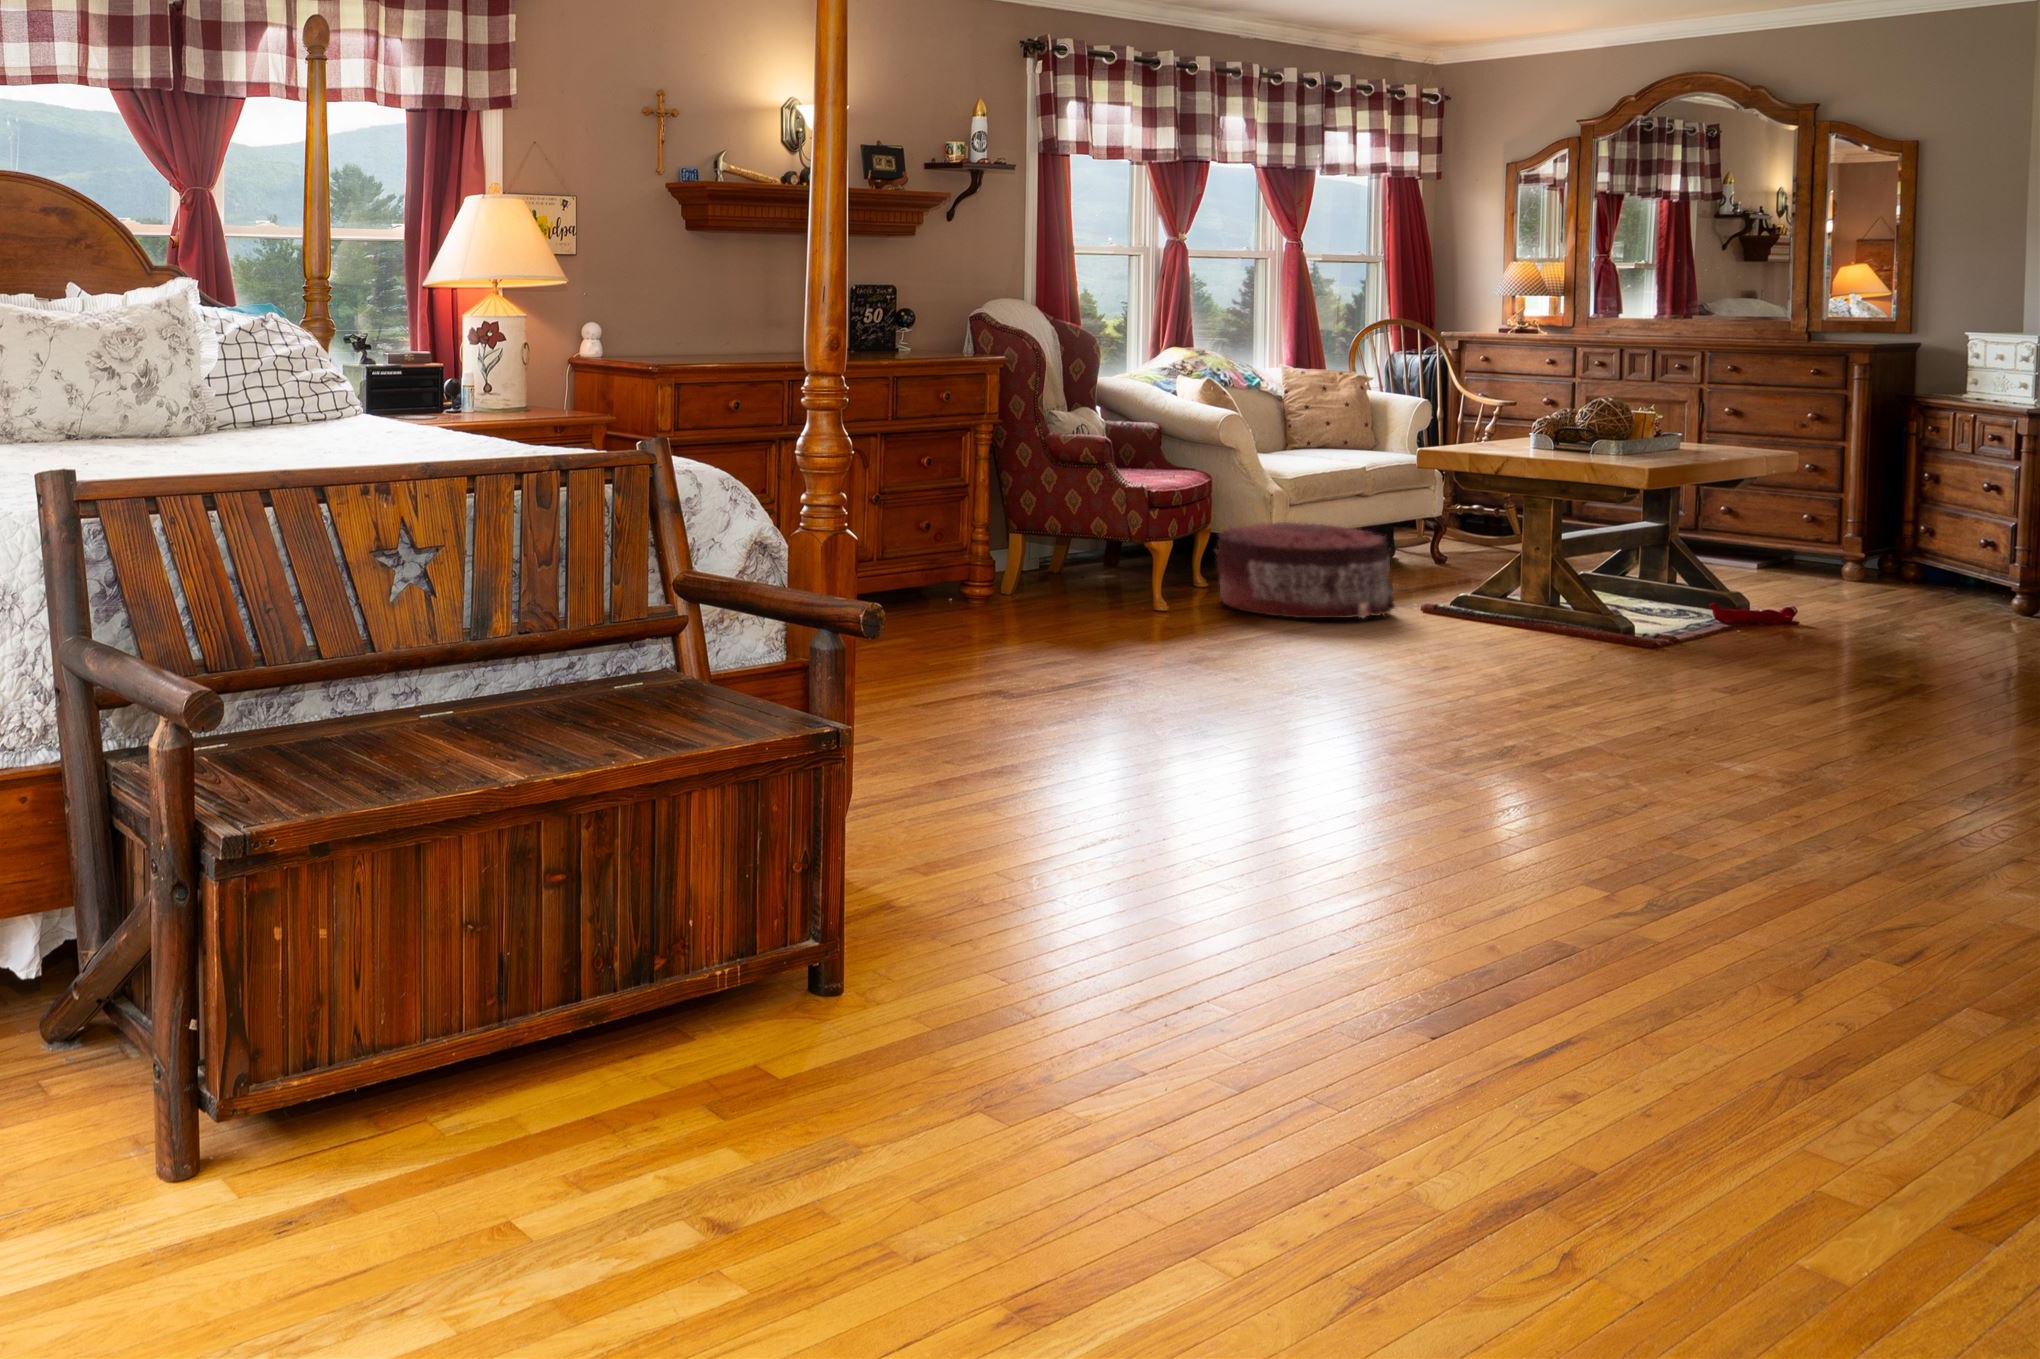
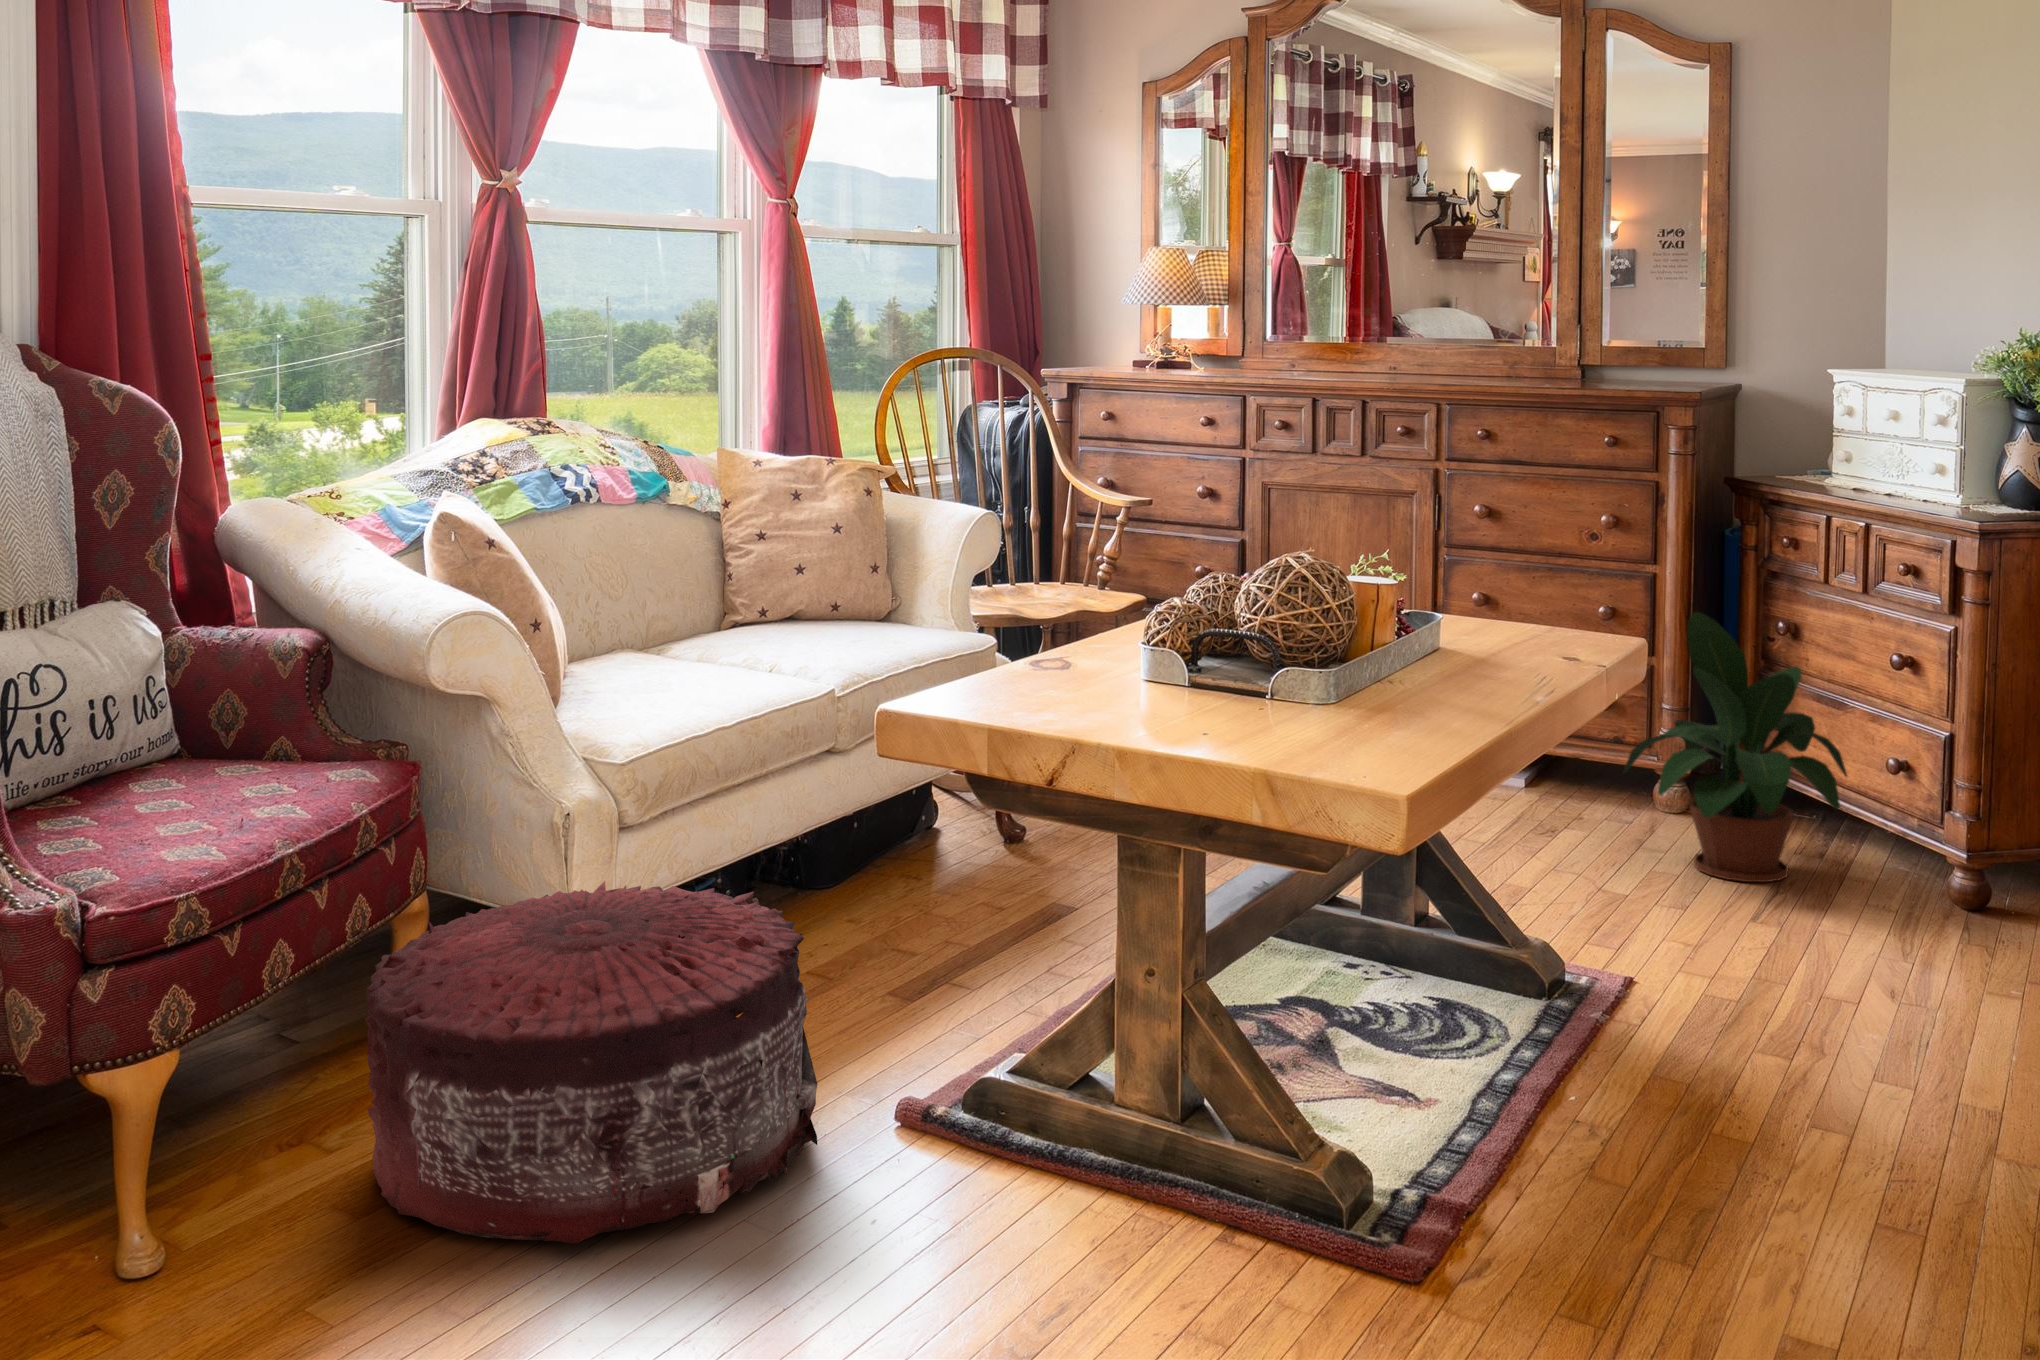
potted plant: none [1813,462,1957,600] -> present [1623,612,1847,882]

